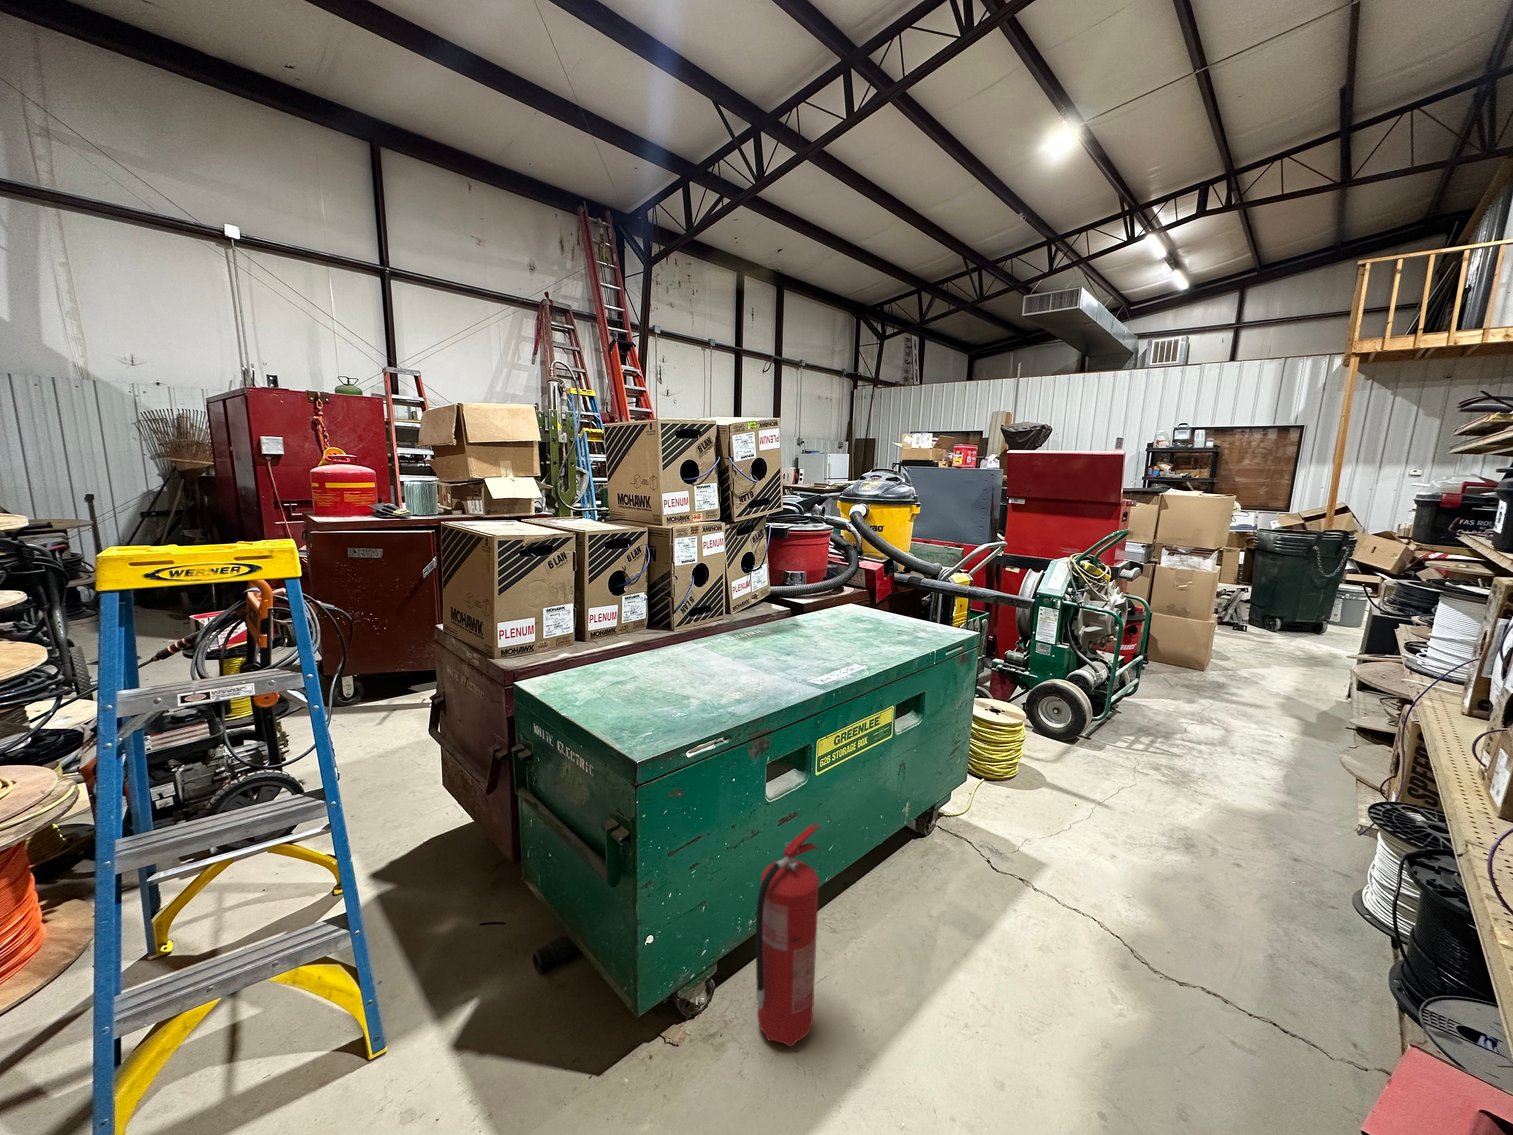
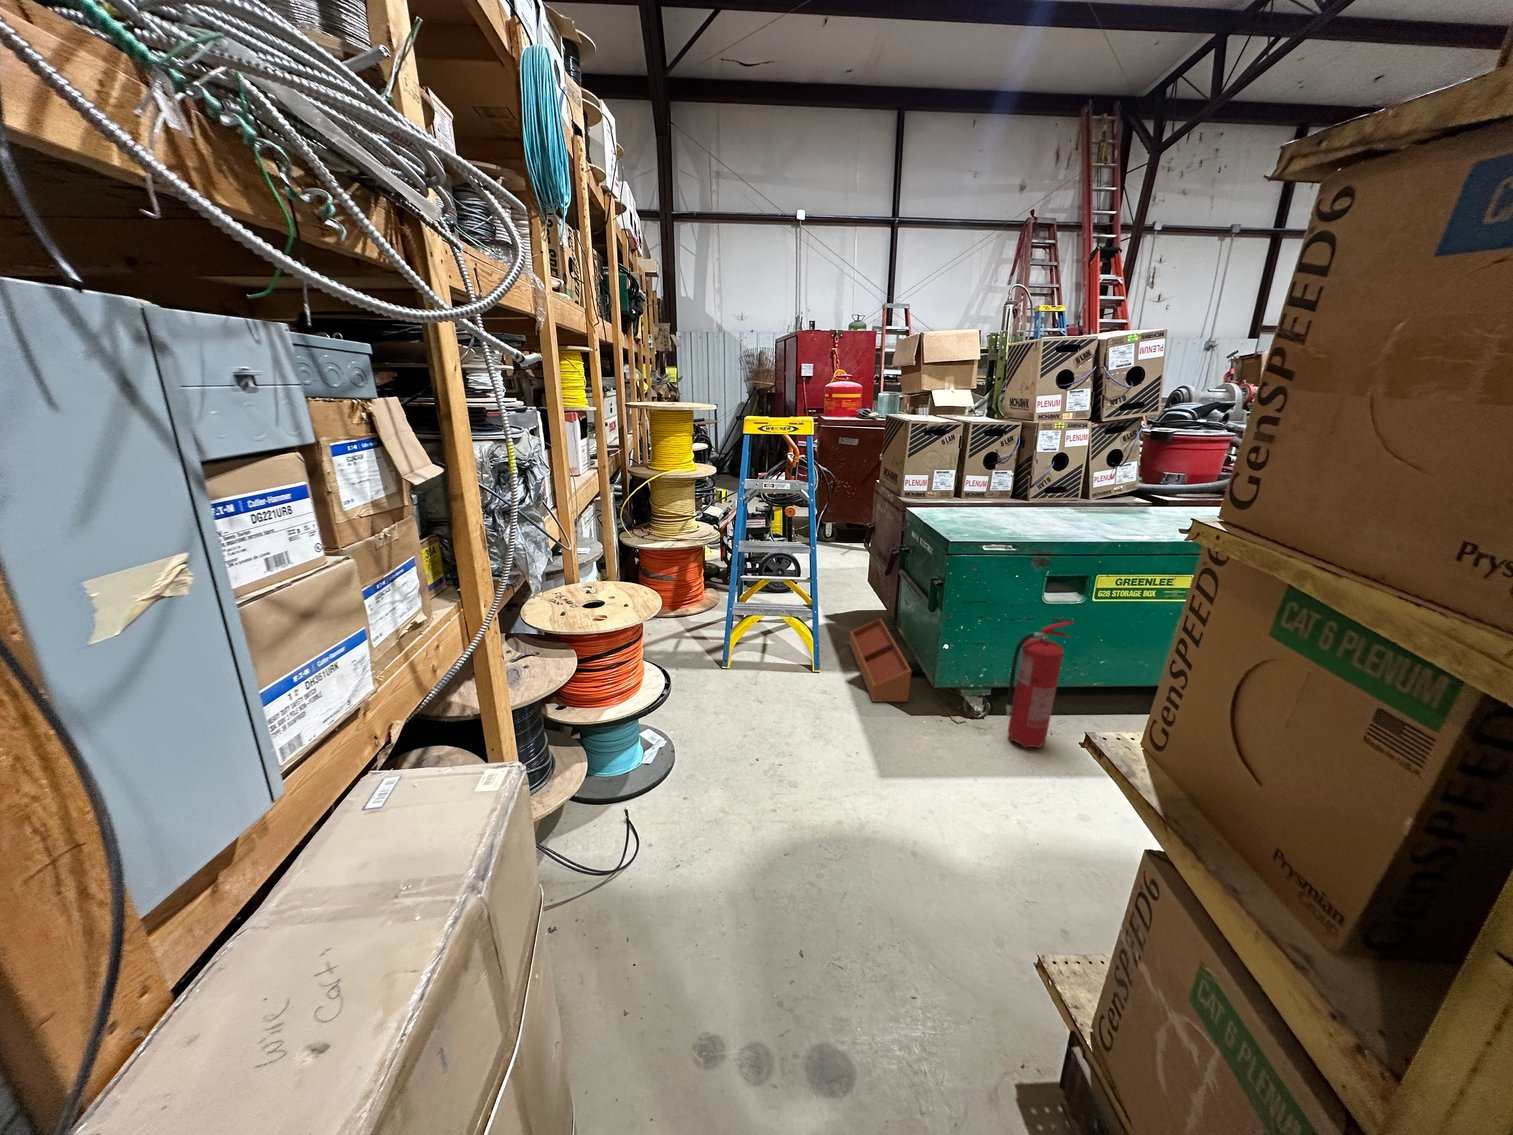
storage bin: none [436,872,586,1088] -> present [850,619,912,702]

